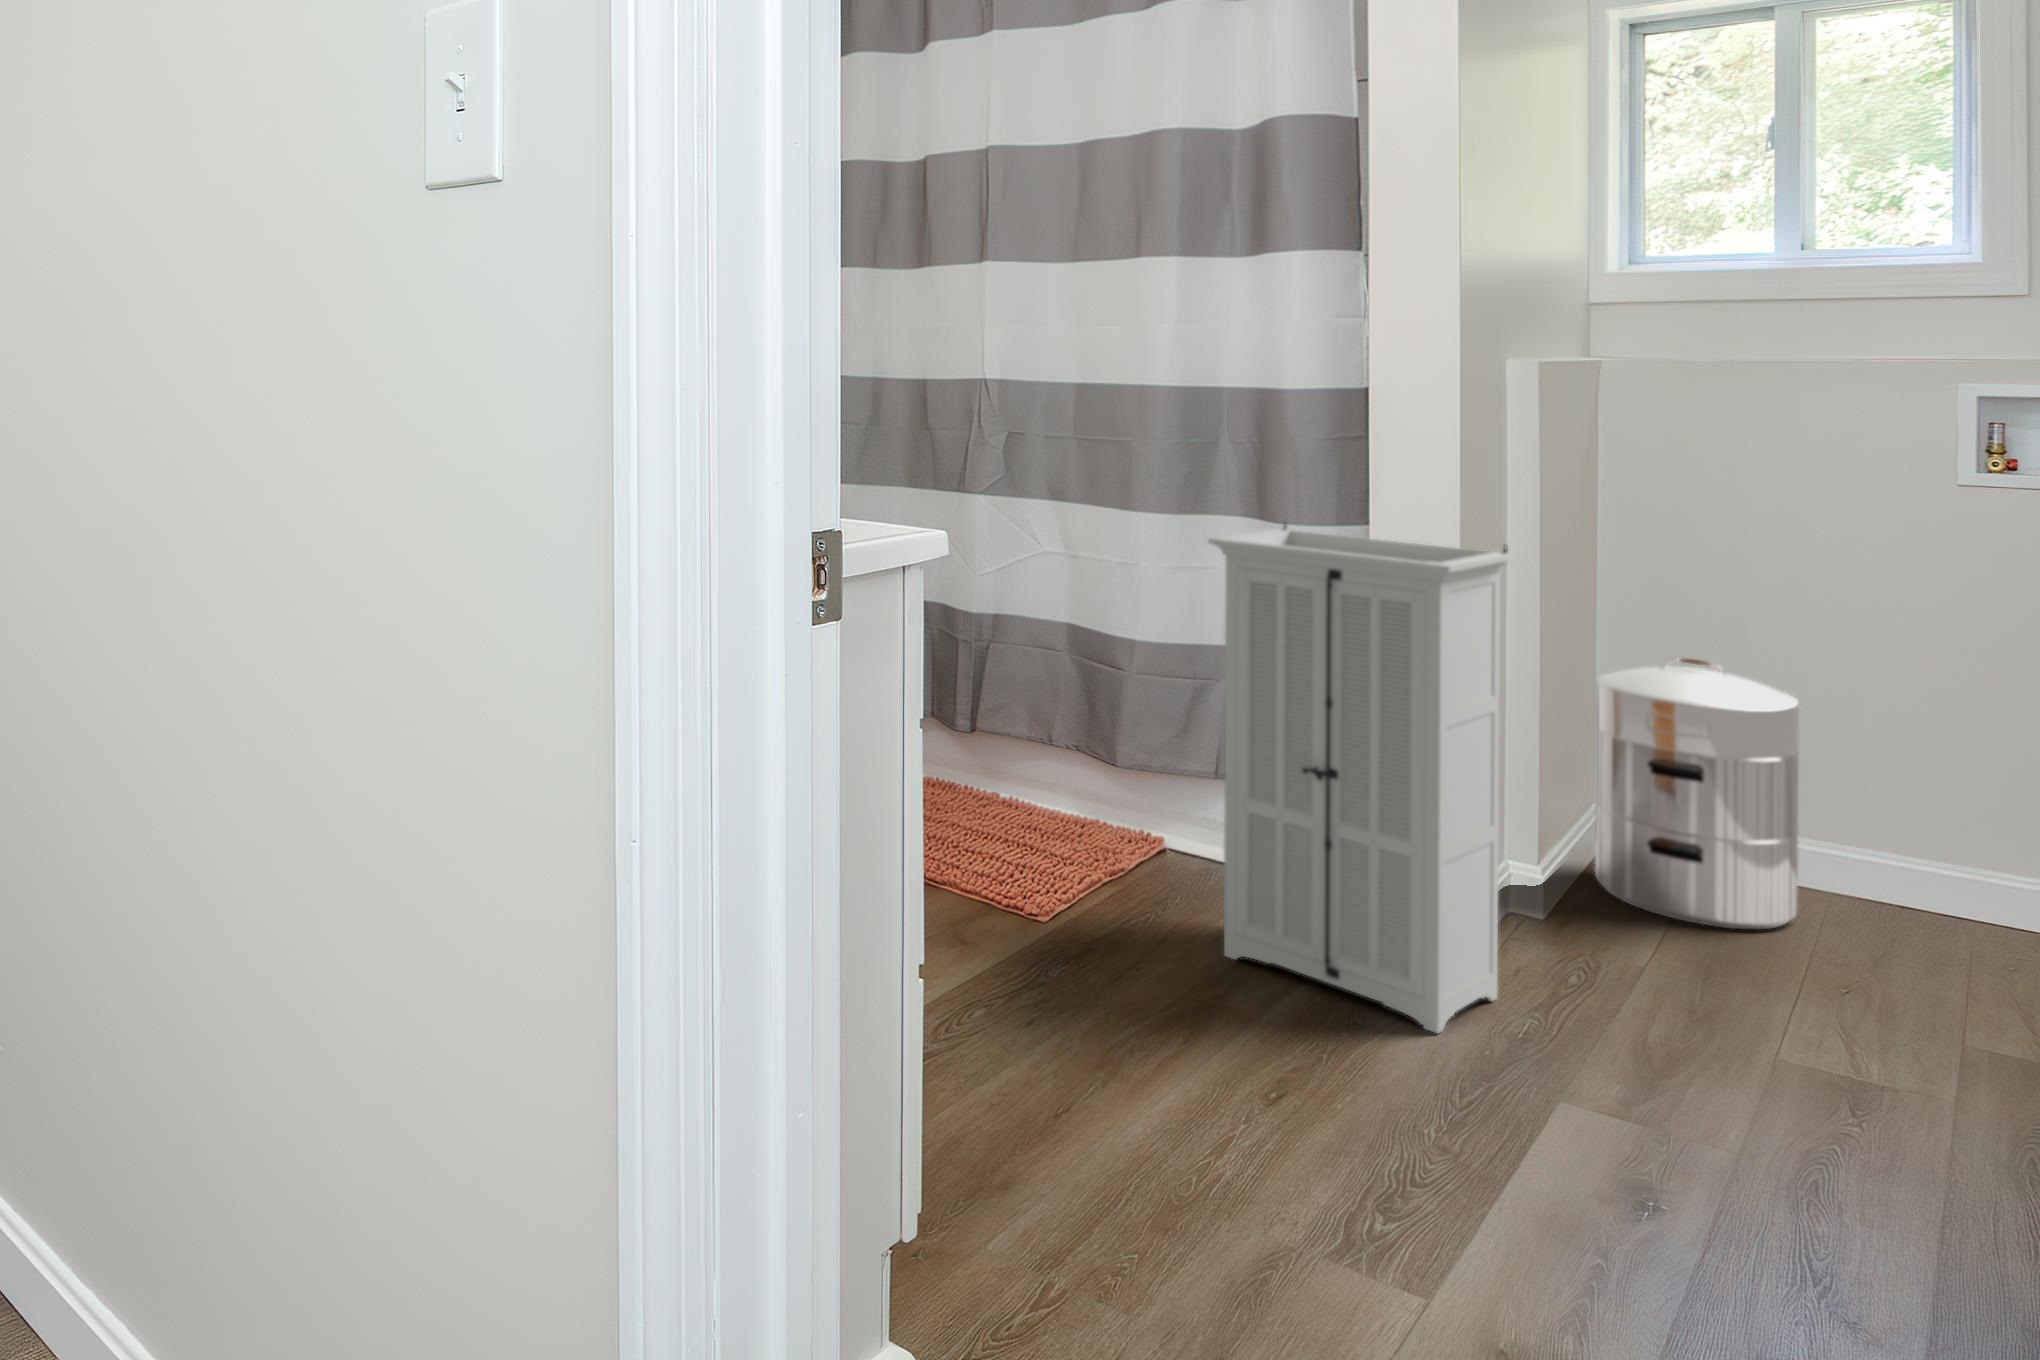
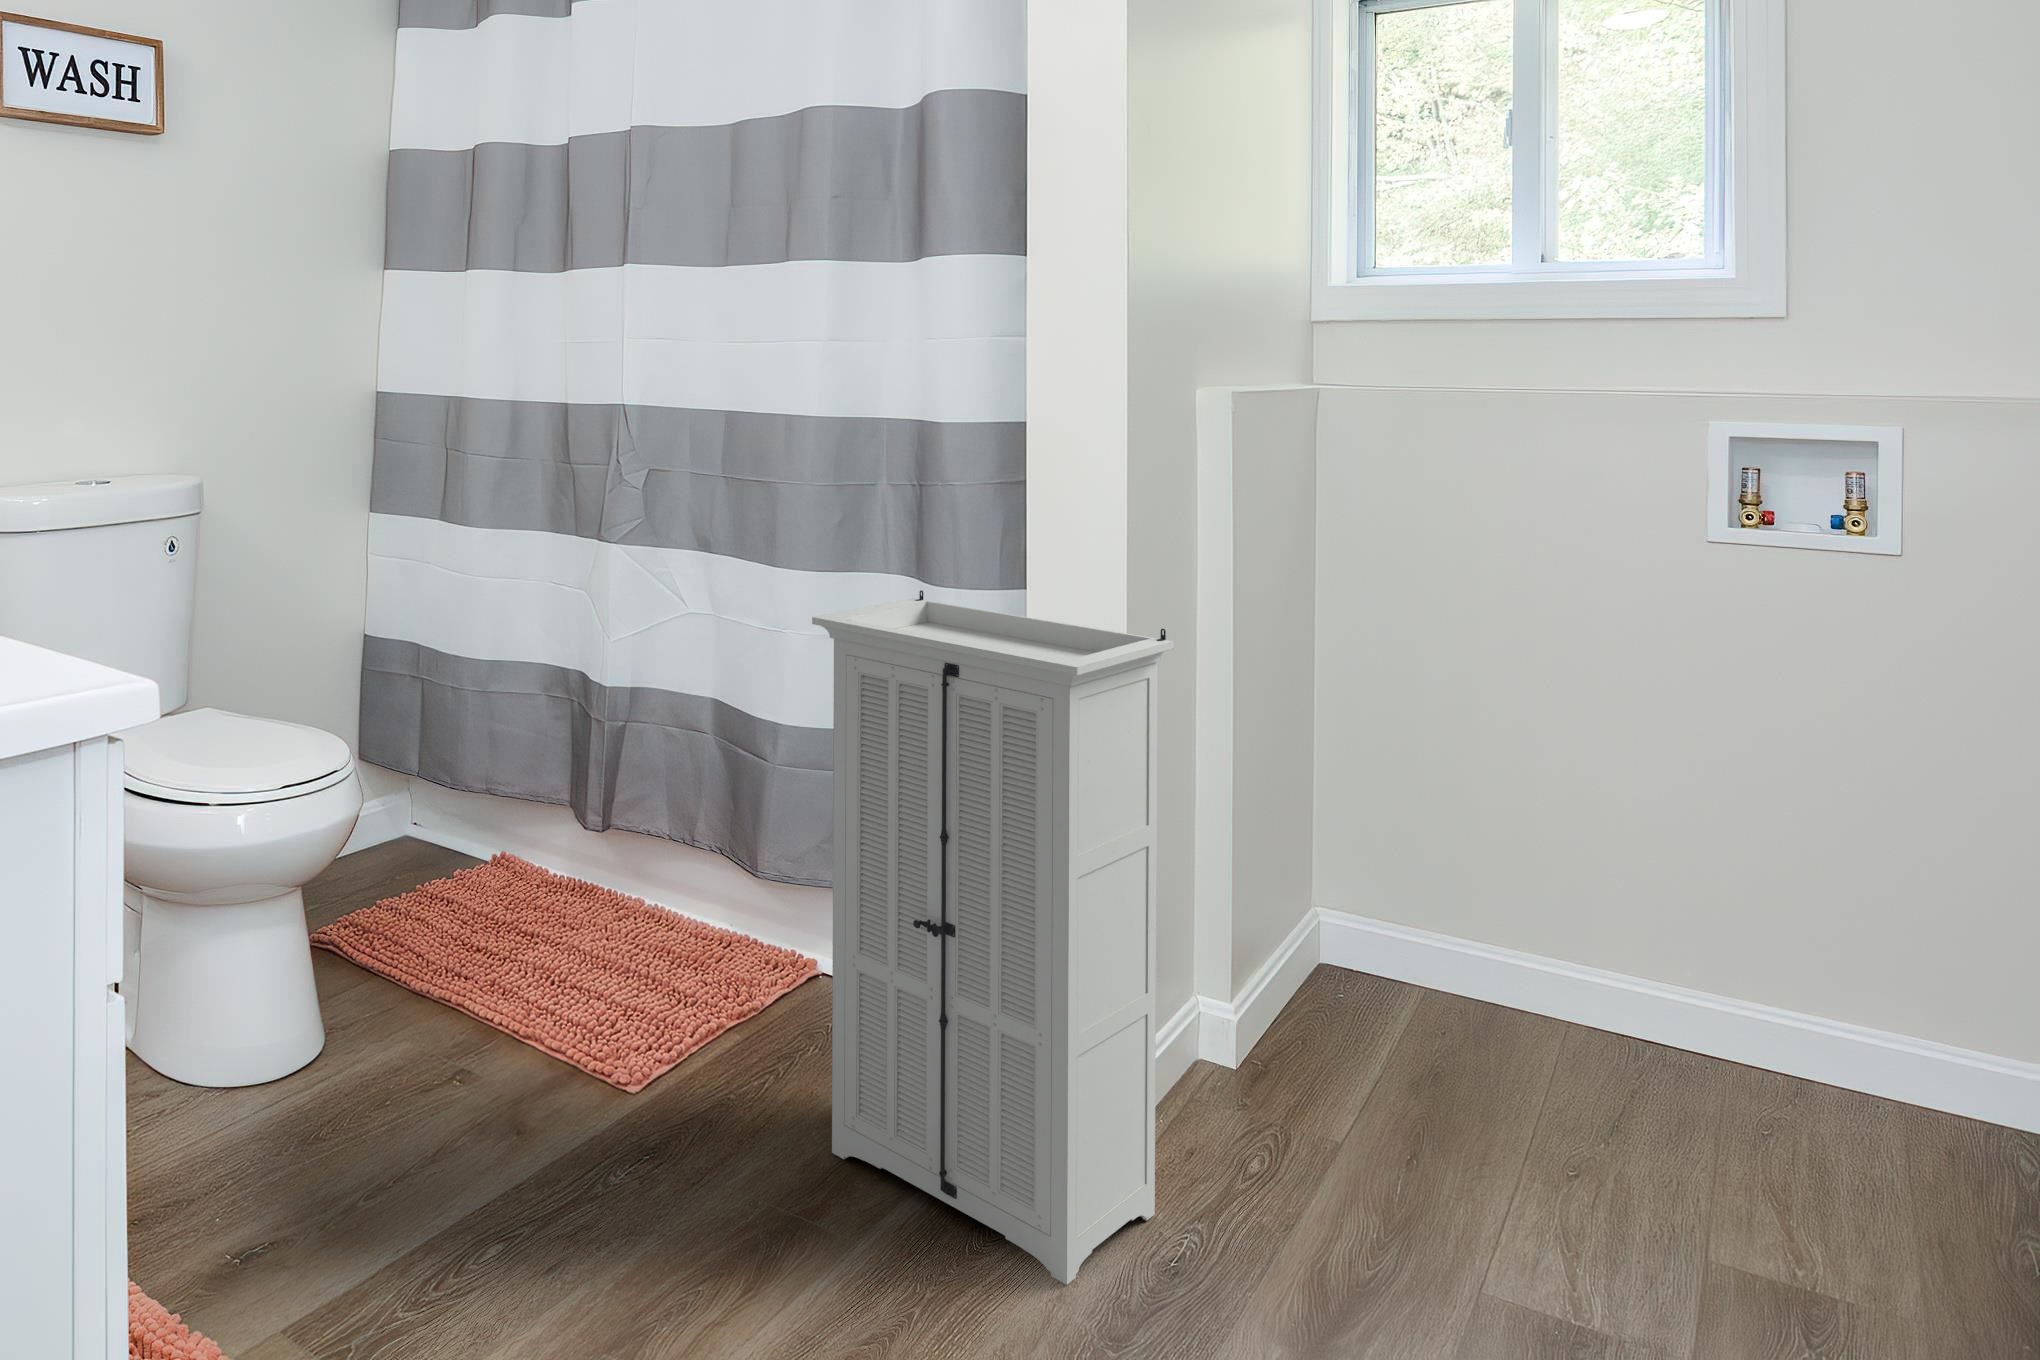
waste bin: present [1595,659,1800,929] -> none [1302,743,1528,1079]

